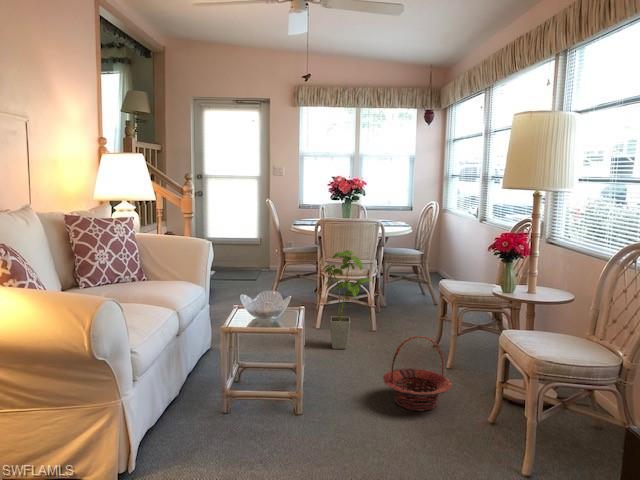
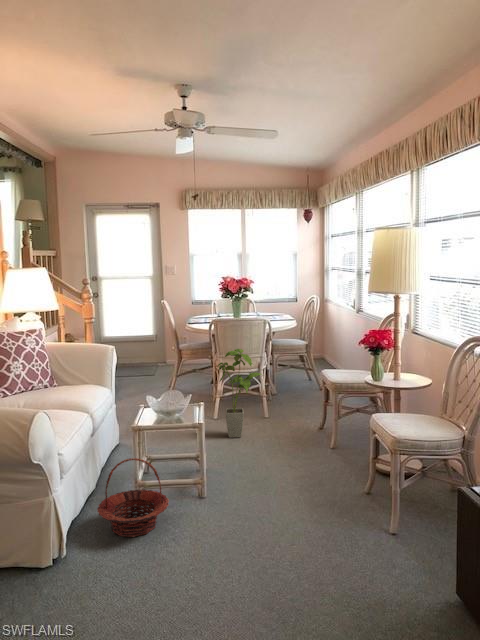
basket: present [383,336,451,411] -> present [97,458,169,537]

